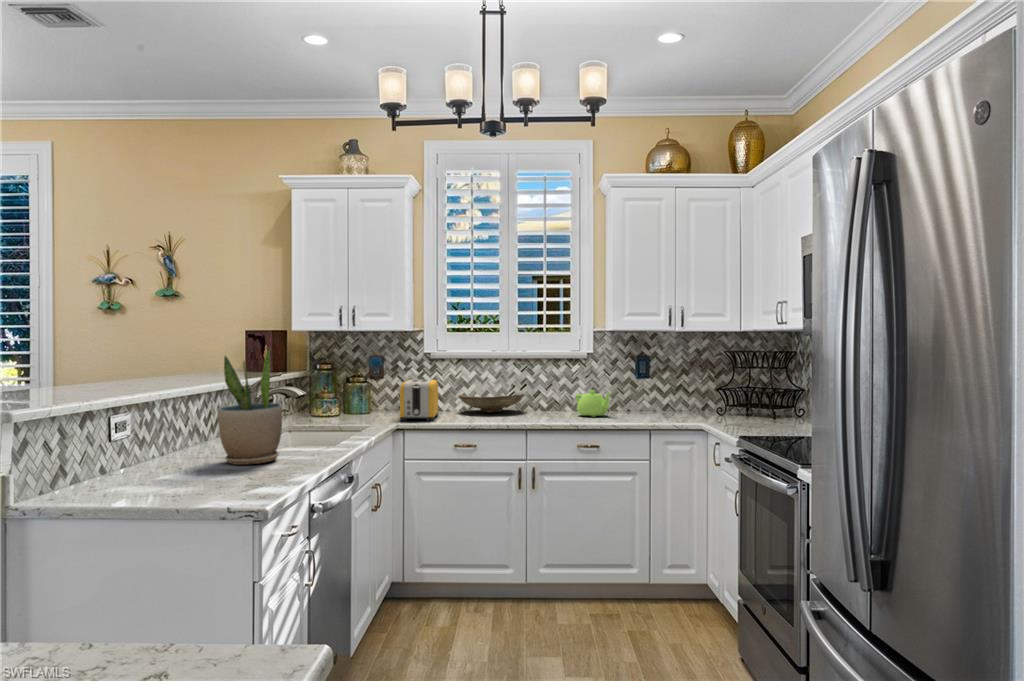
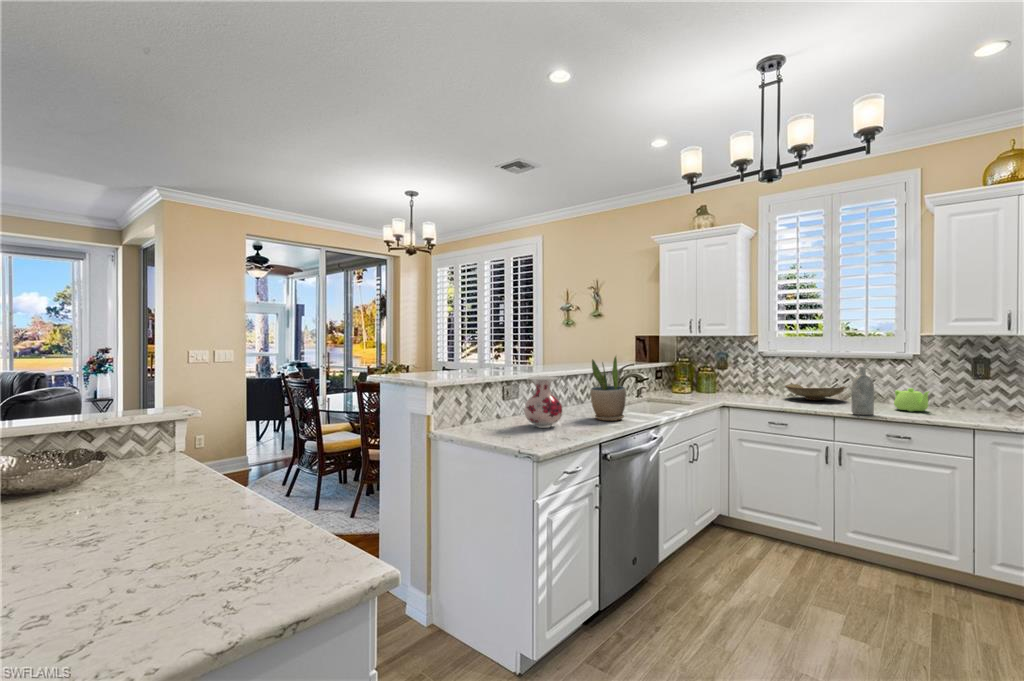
bottle: none [548,366,569,424] -> present [851,367,874,415]
toaster: present [400,380,438,421] -> none [730,372,765,403]
vase: none [88,388,176,492] -> present [524,376,563,428]

